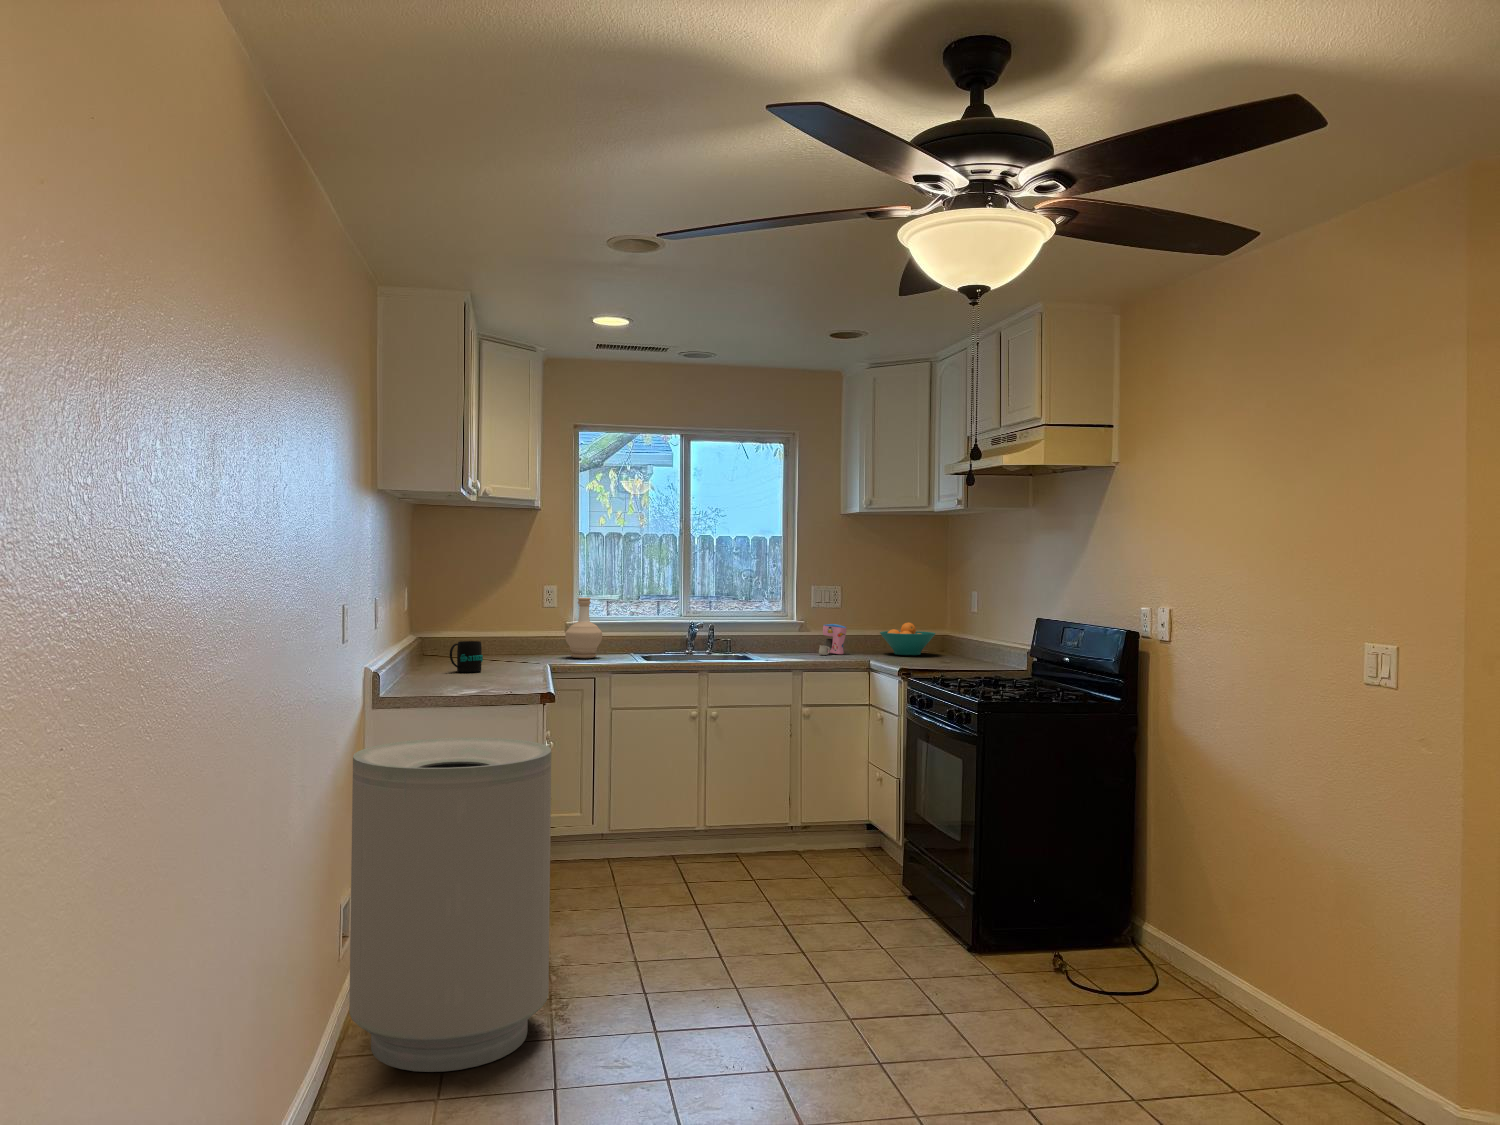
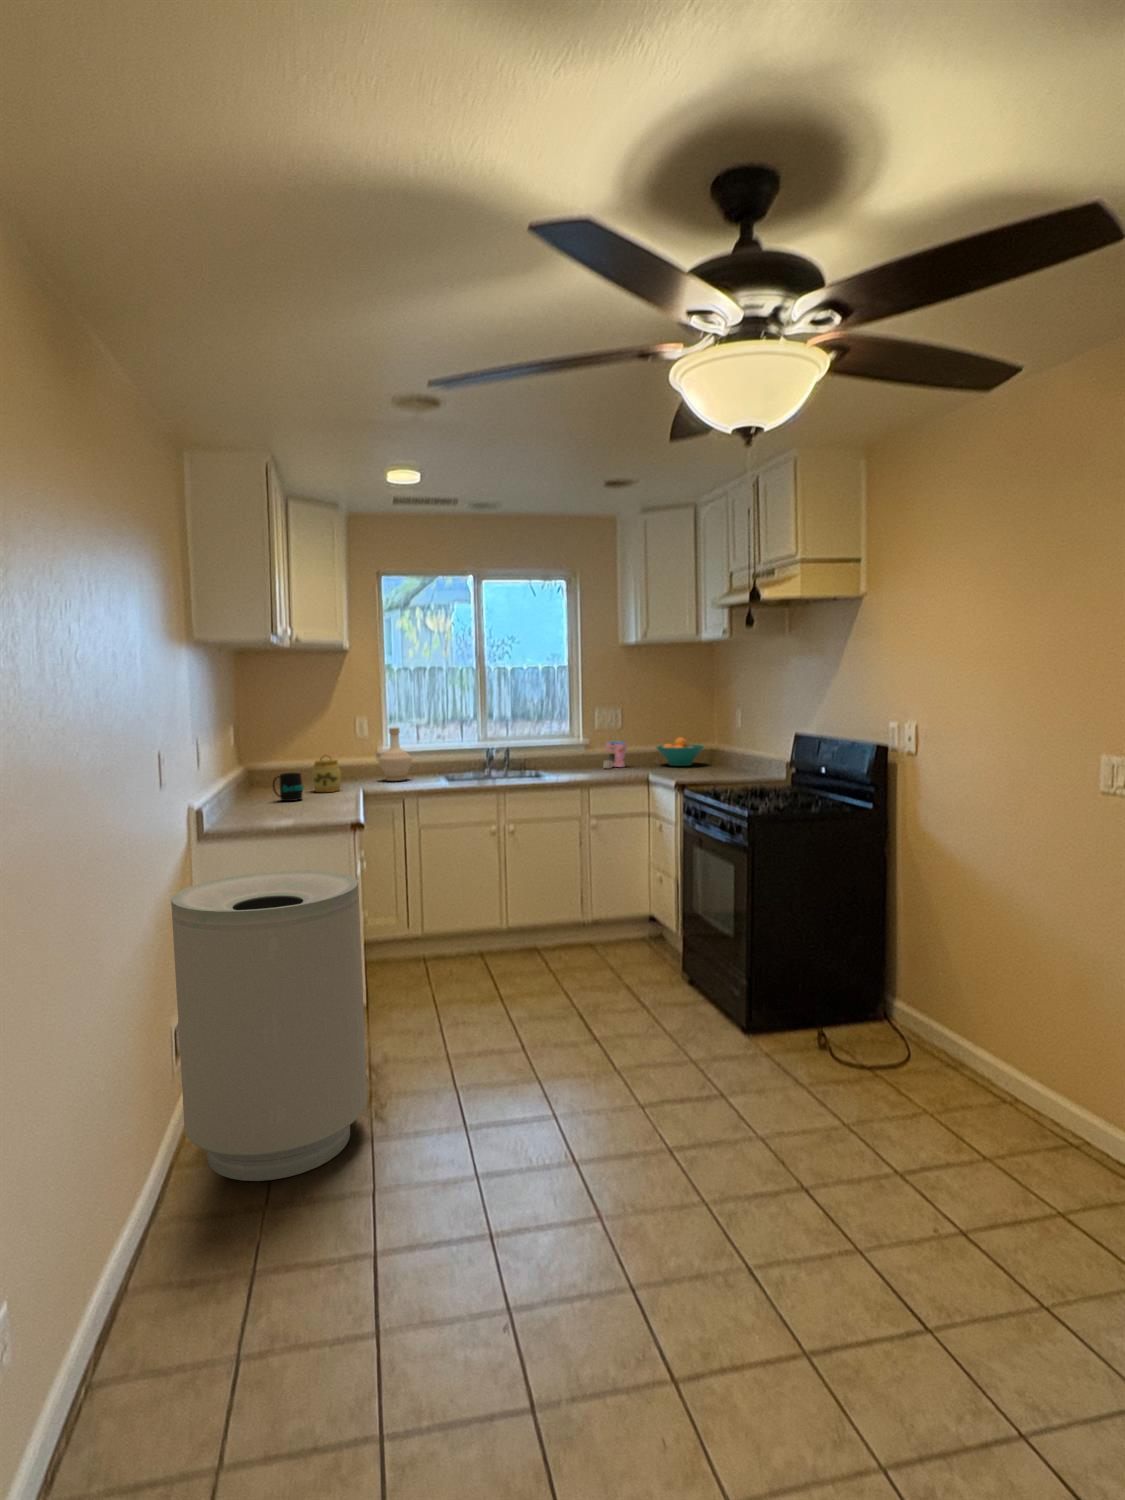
jar: none [492,623,524,666] -> present [312,755,341,792]

